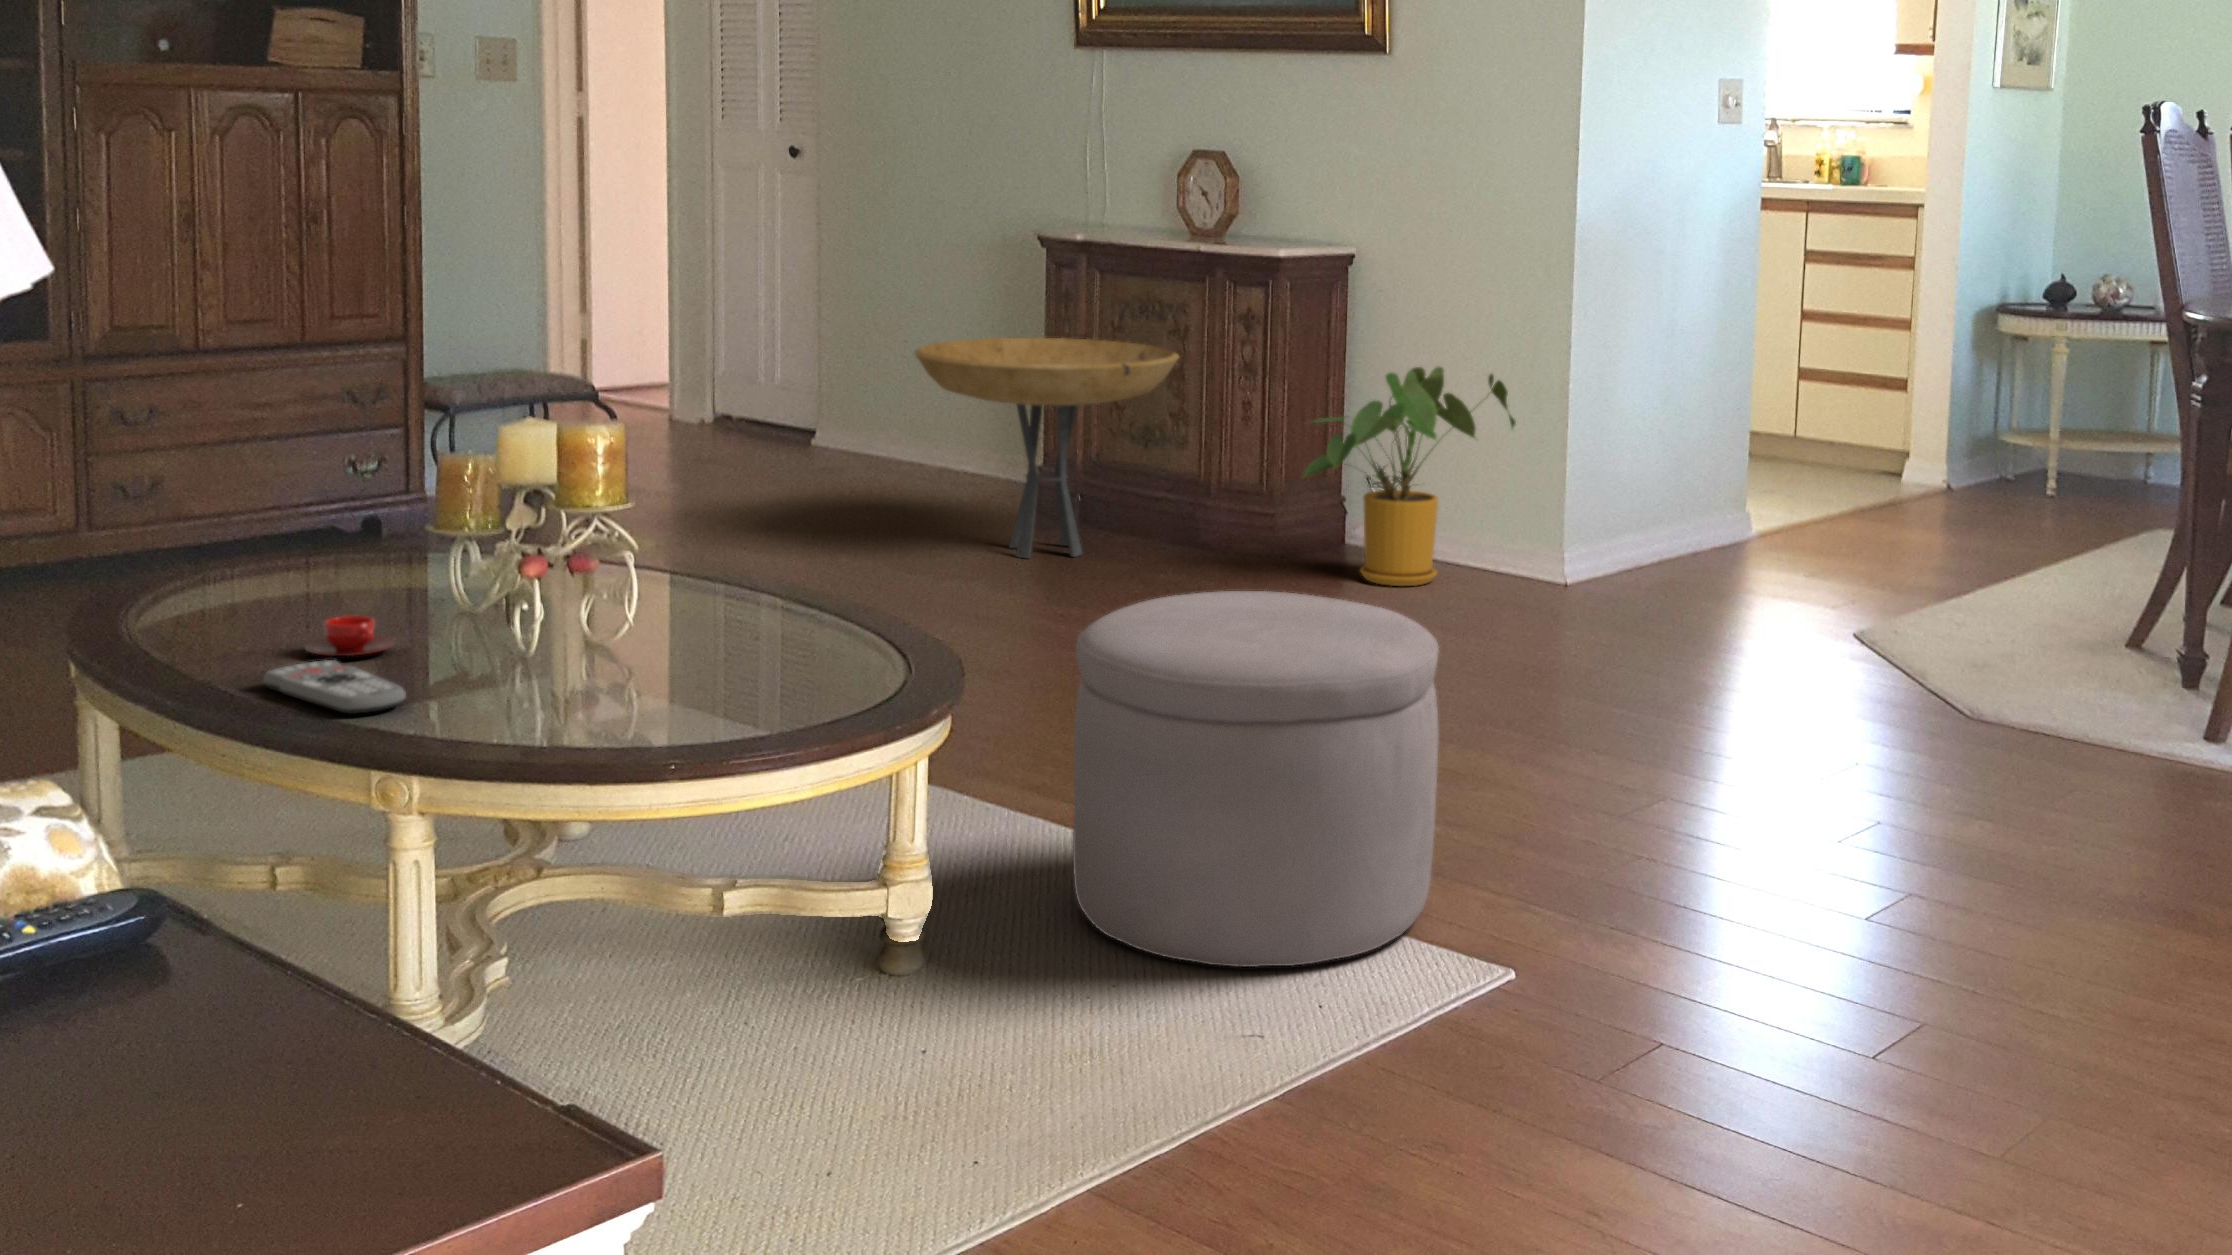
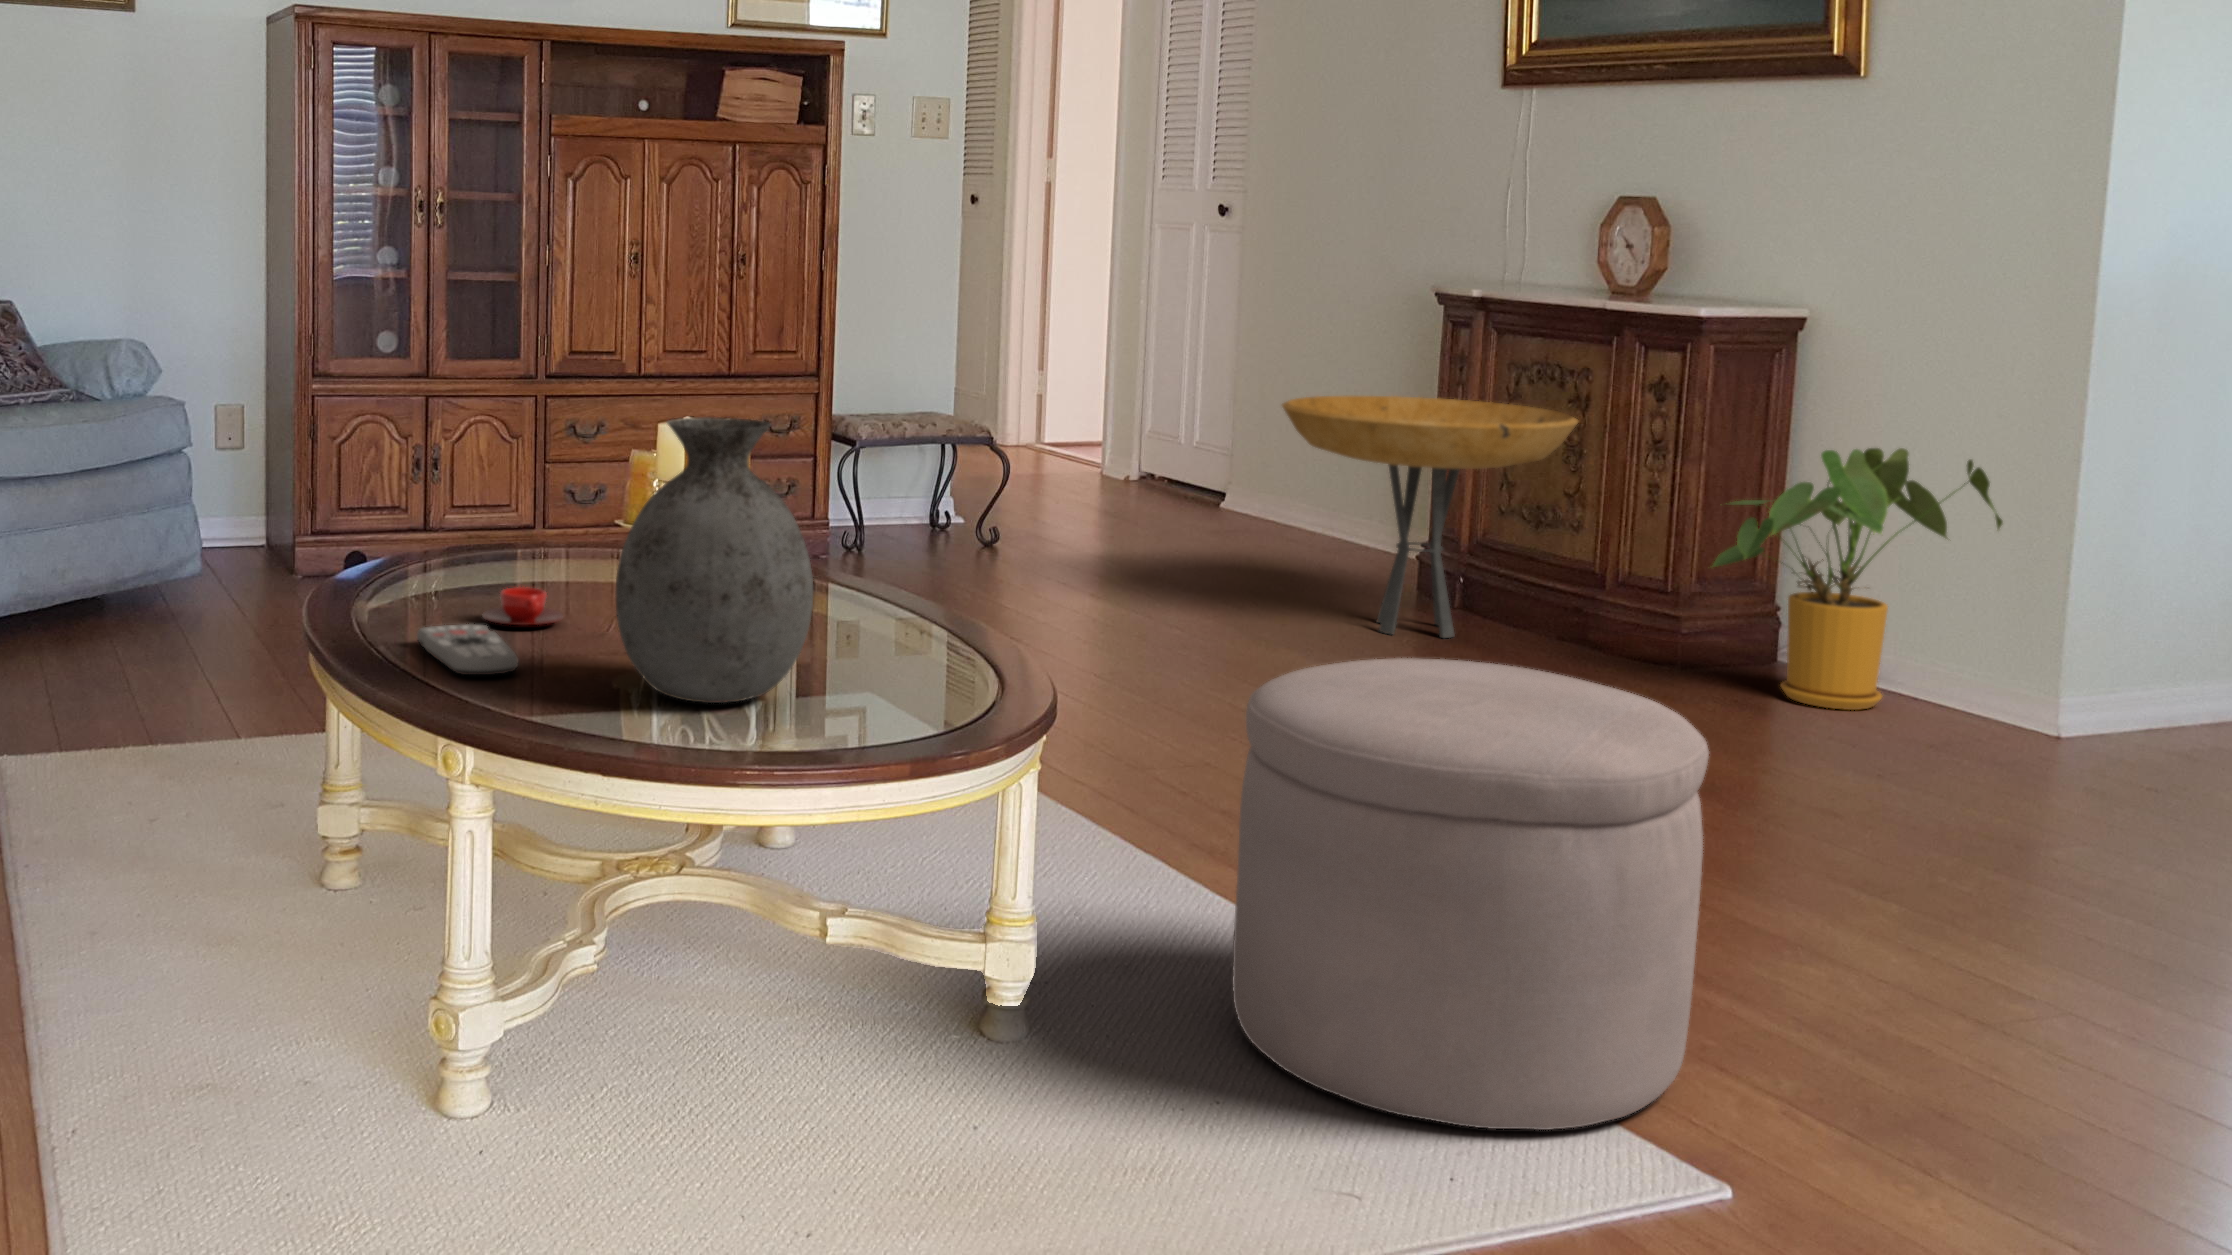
vase: none [516,439,713,710] -> present [615,417,813,703]

